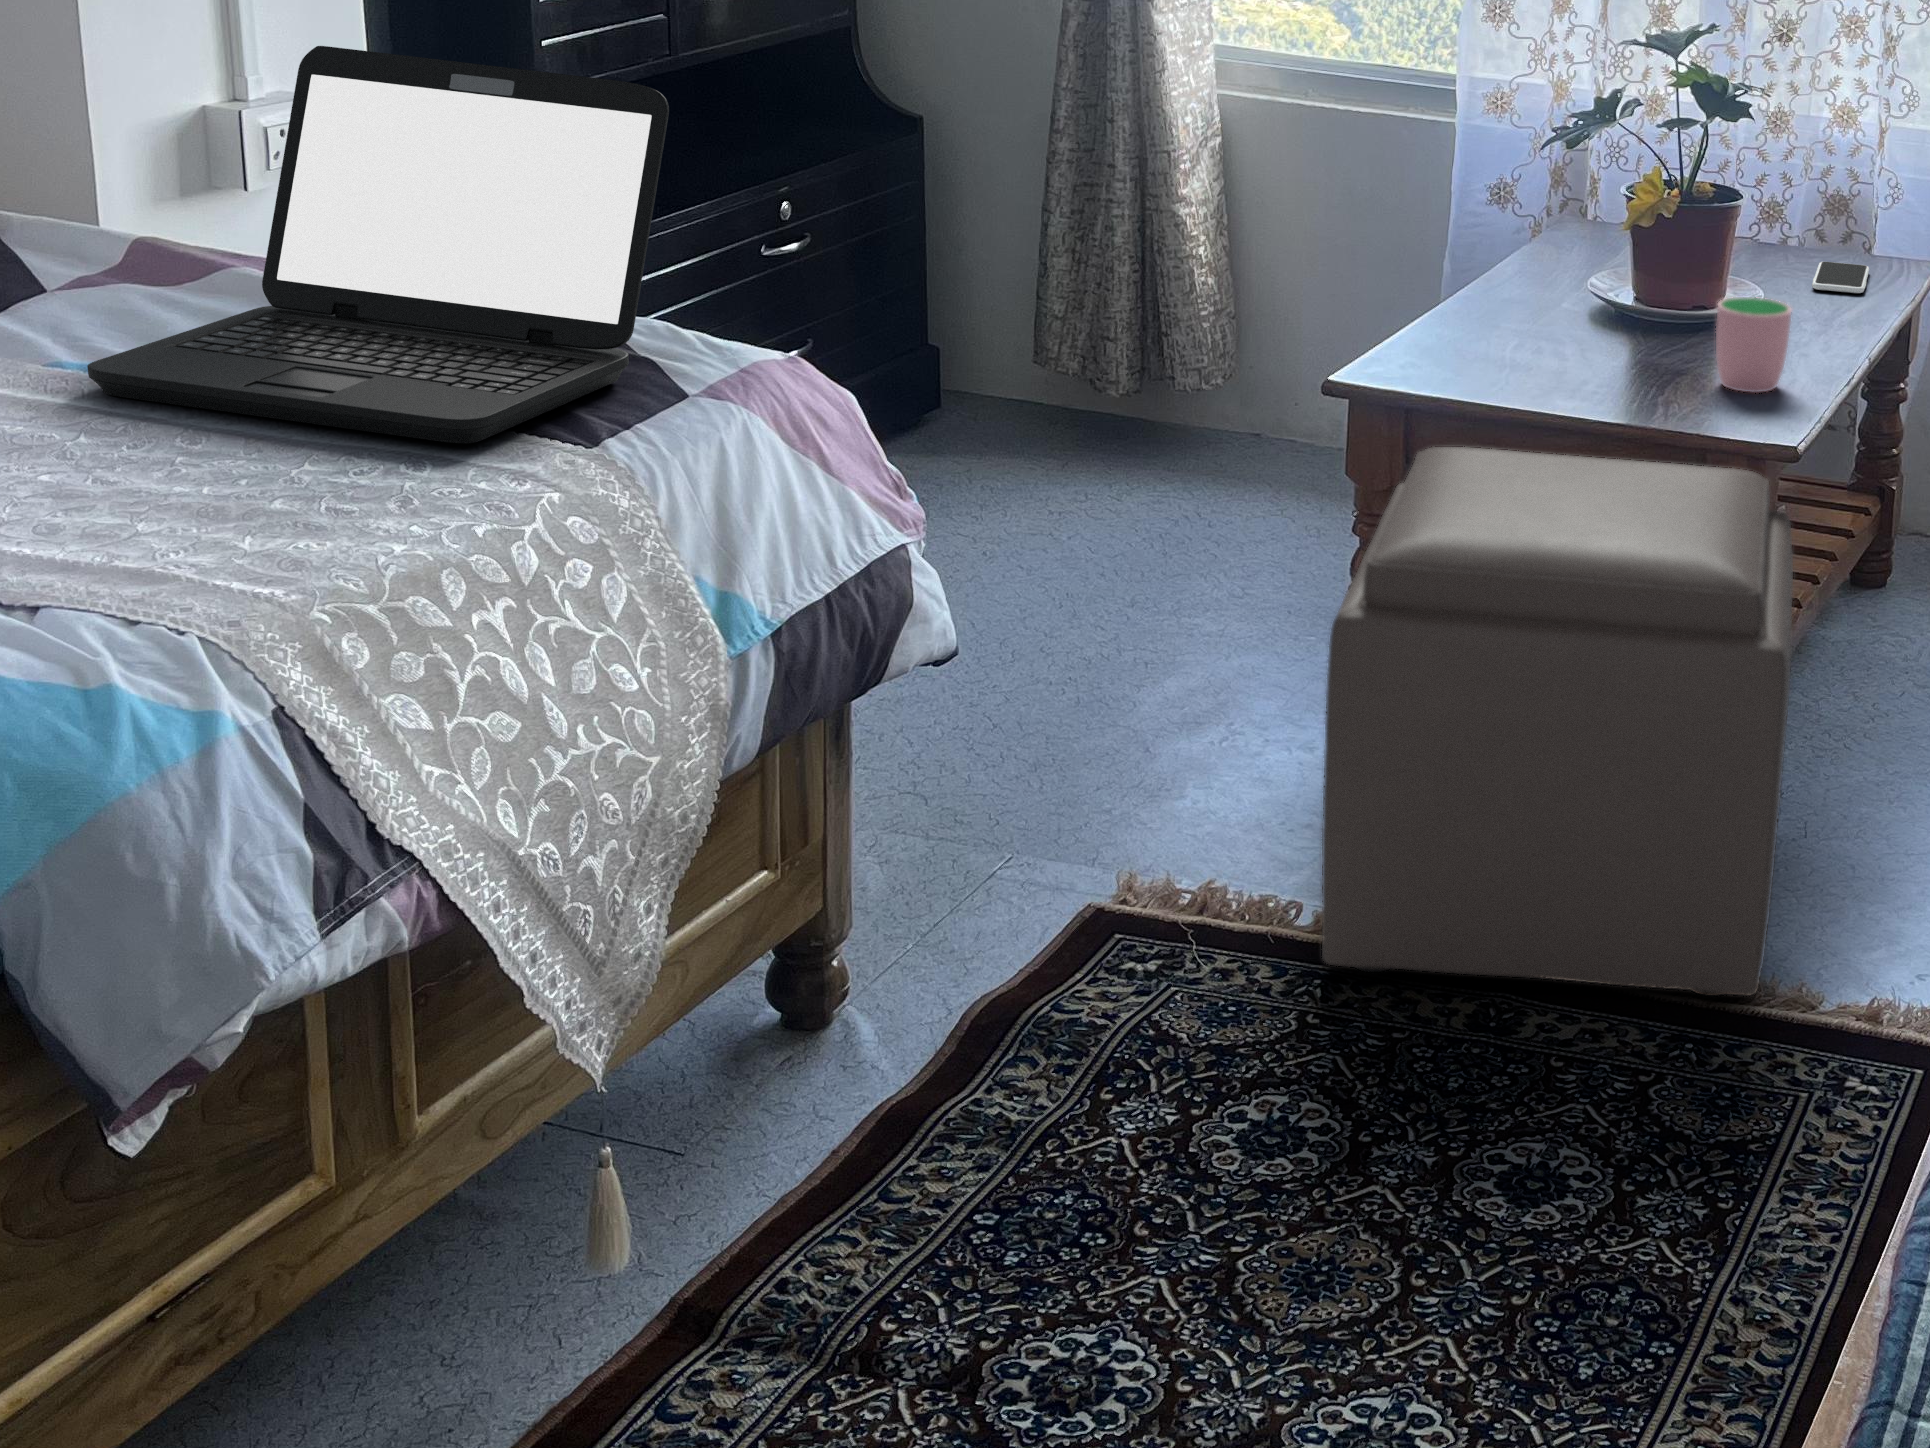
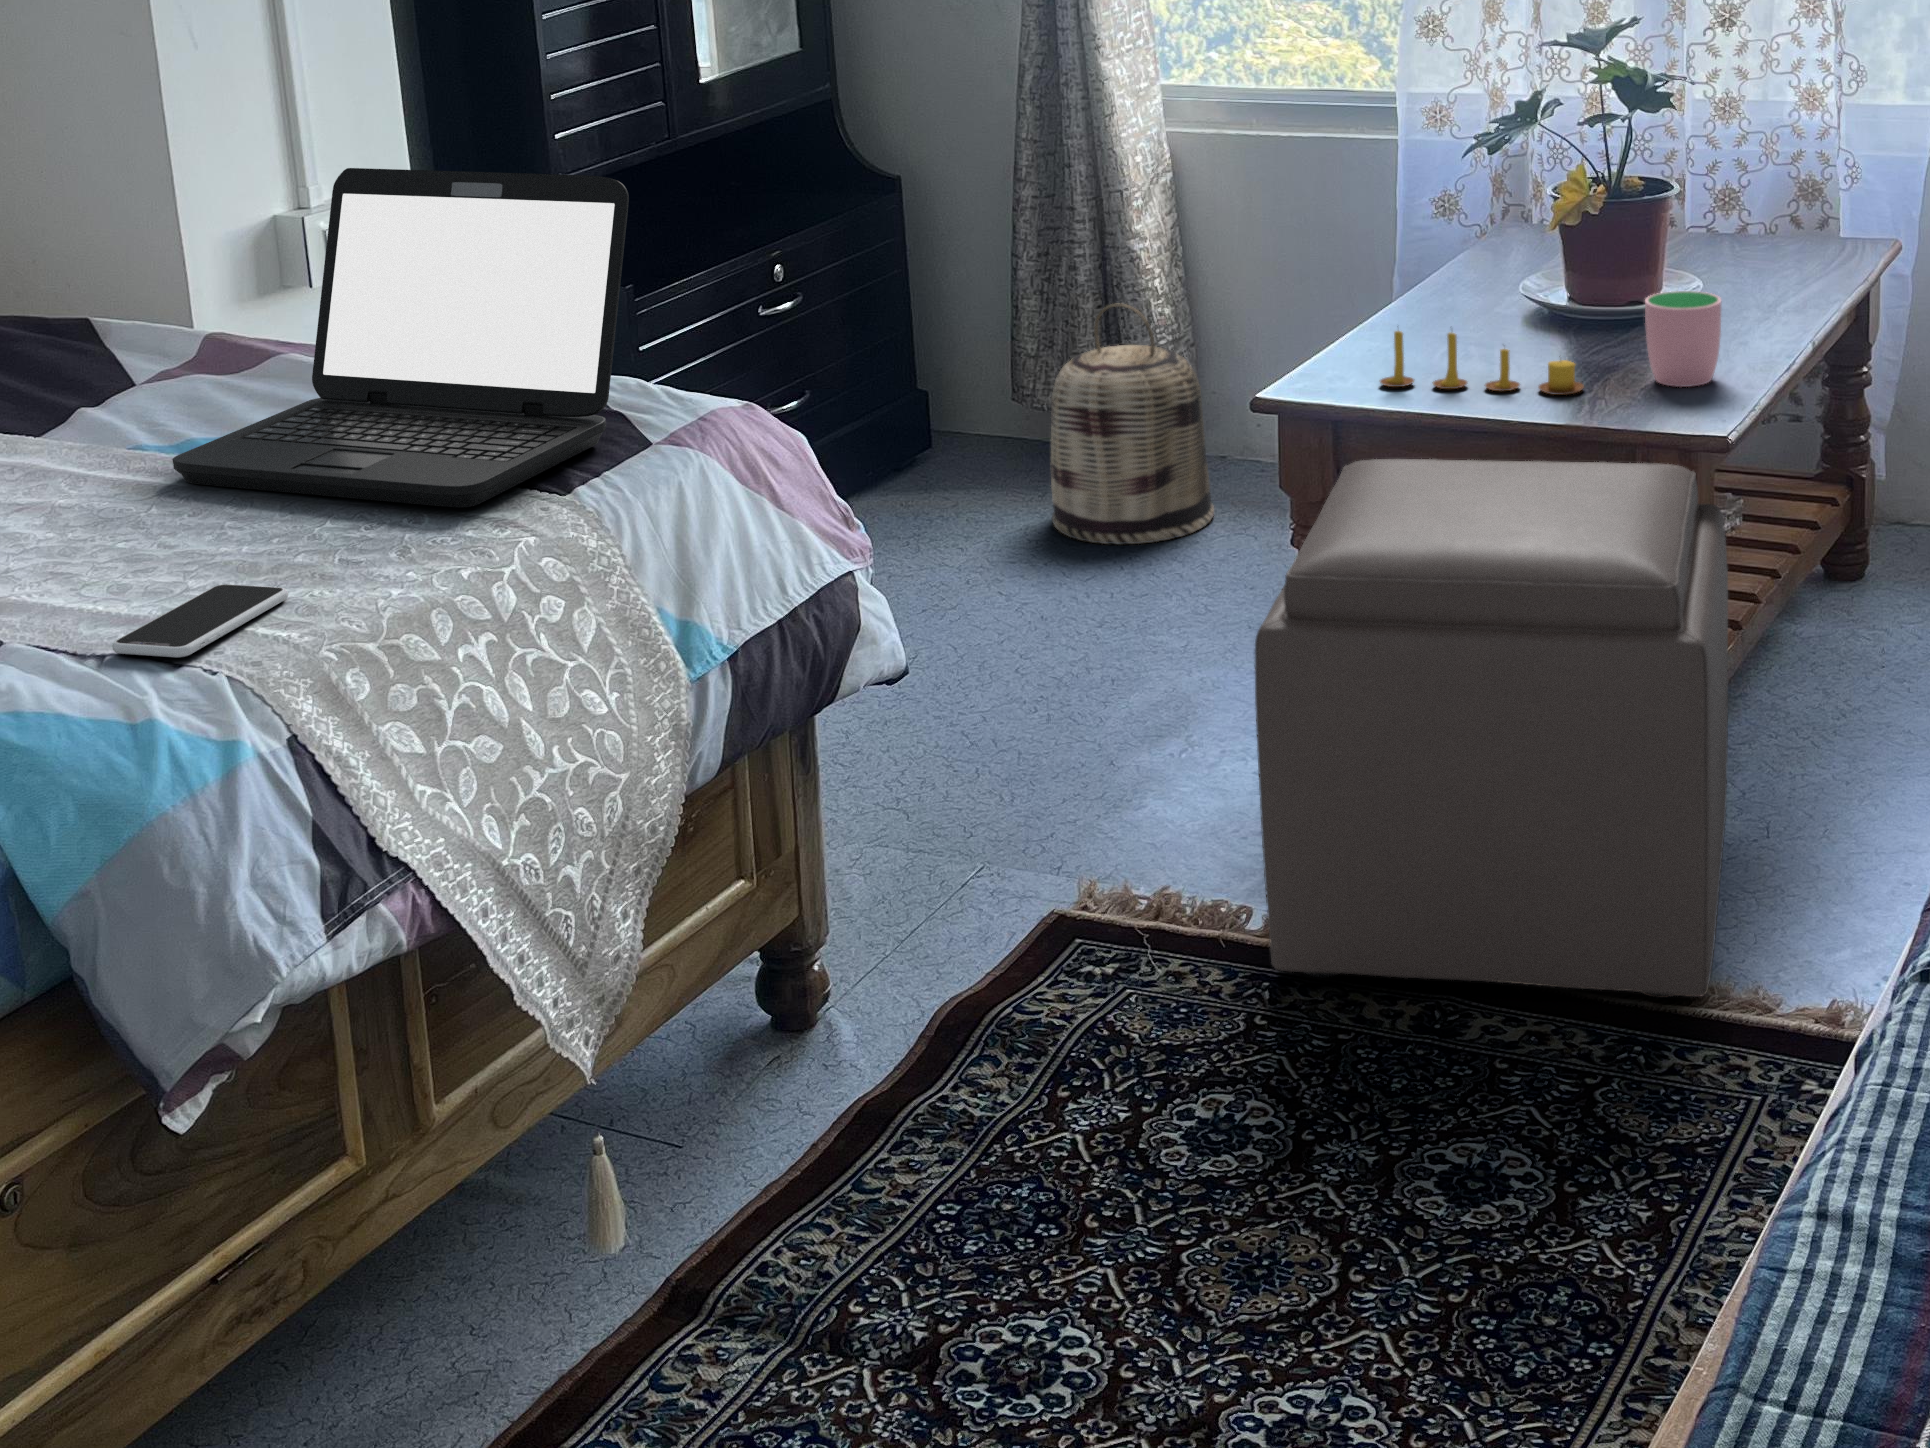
smartphone: present [1812,262,1869,293] -> present [112,584,288,657]
basket: none [1067,263,1240,514] -> present [1050,303,1214,545]
candle: none [1447,310,1653,393] -> present [1380,330,1584,395]

